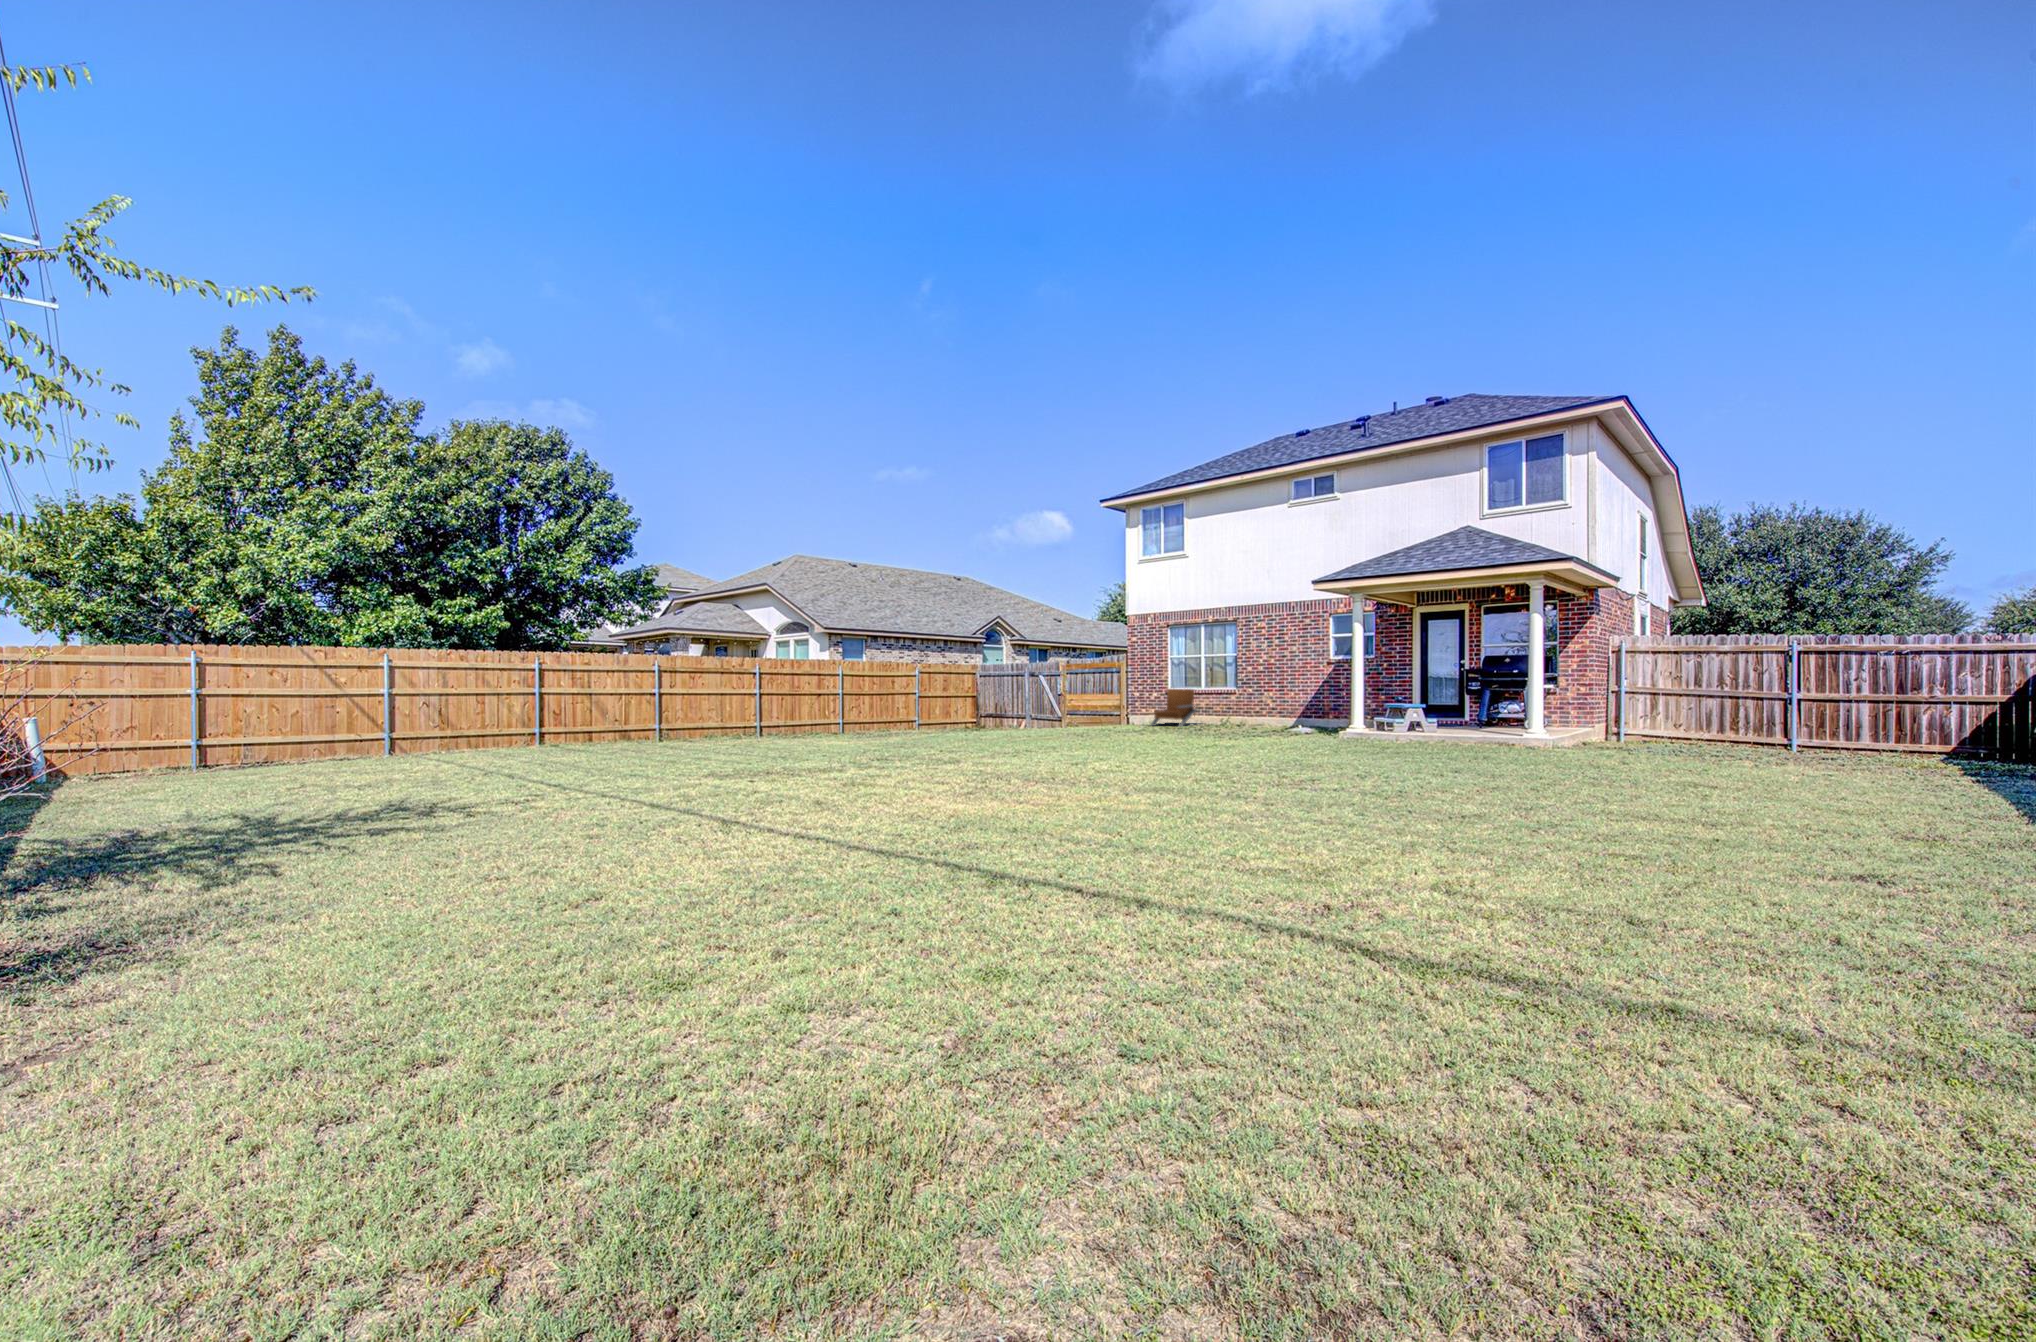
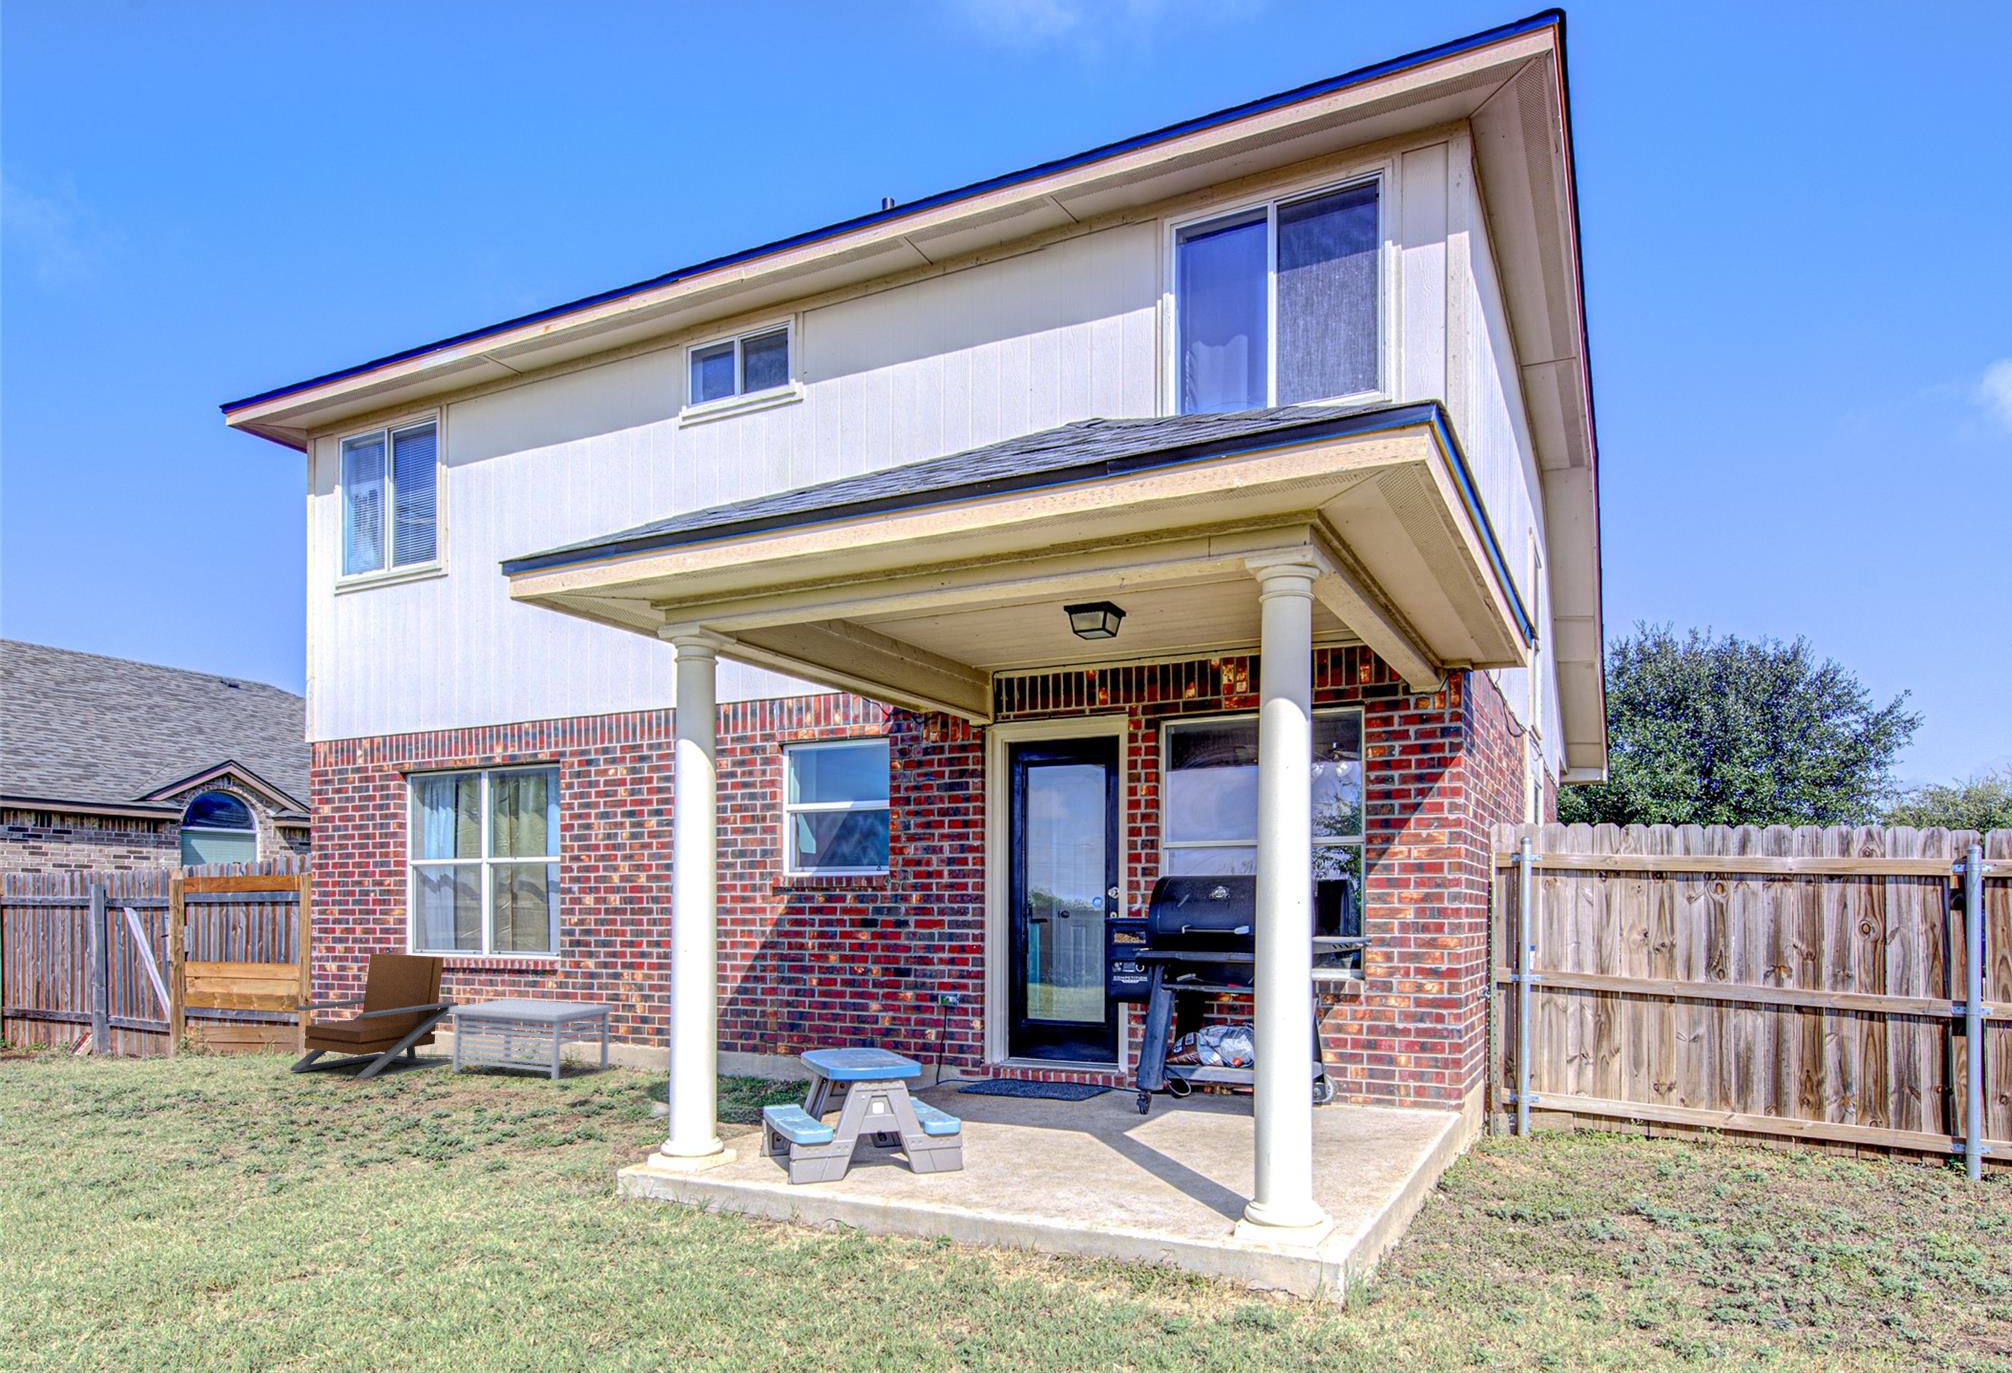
storage bench: none [1207,703,1263,728] -> present [450,999,614,1080]

